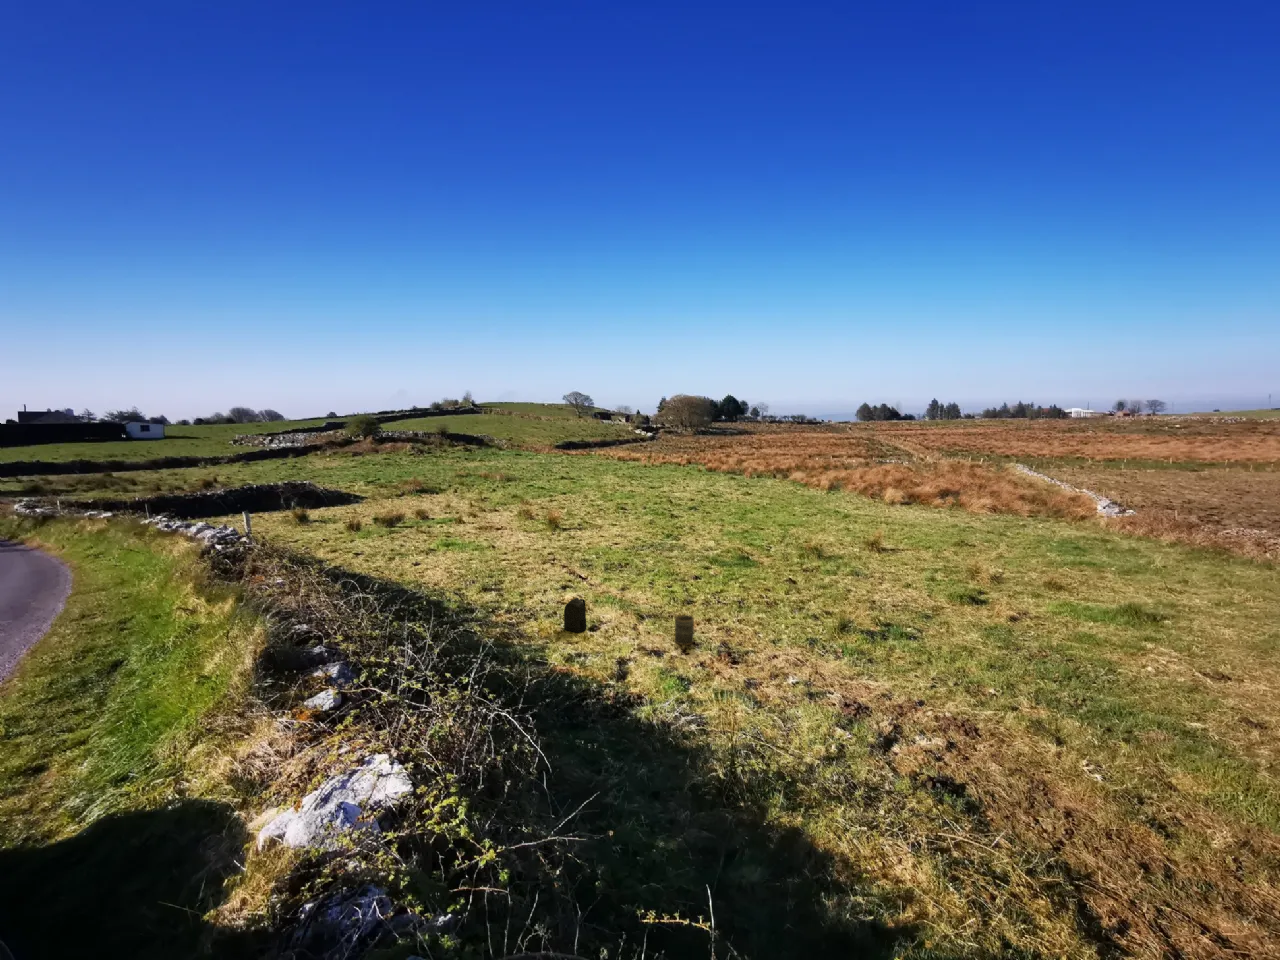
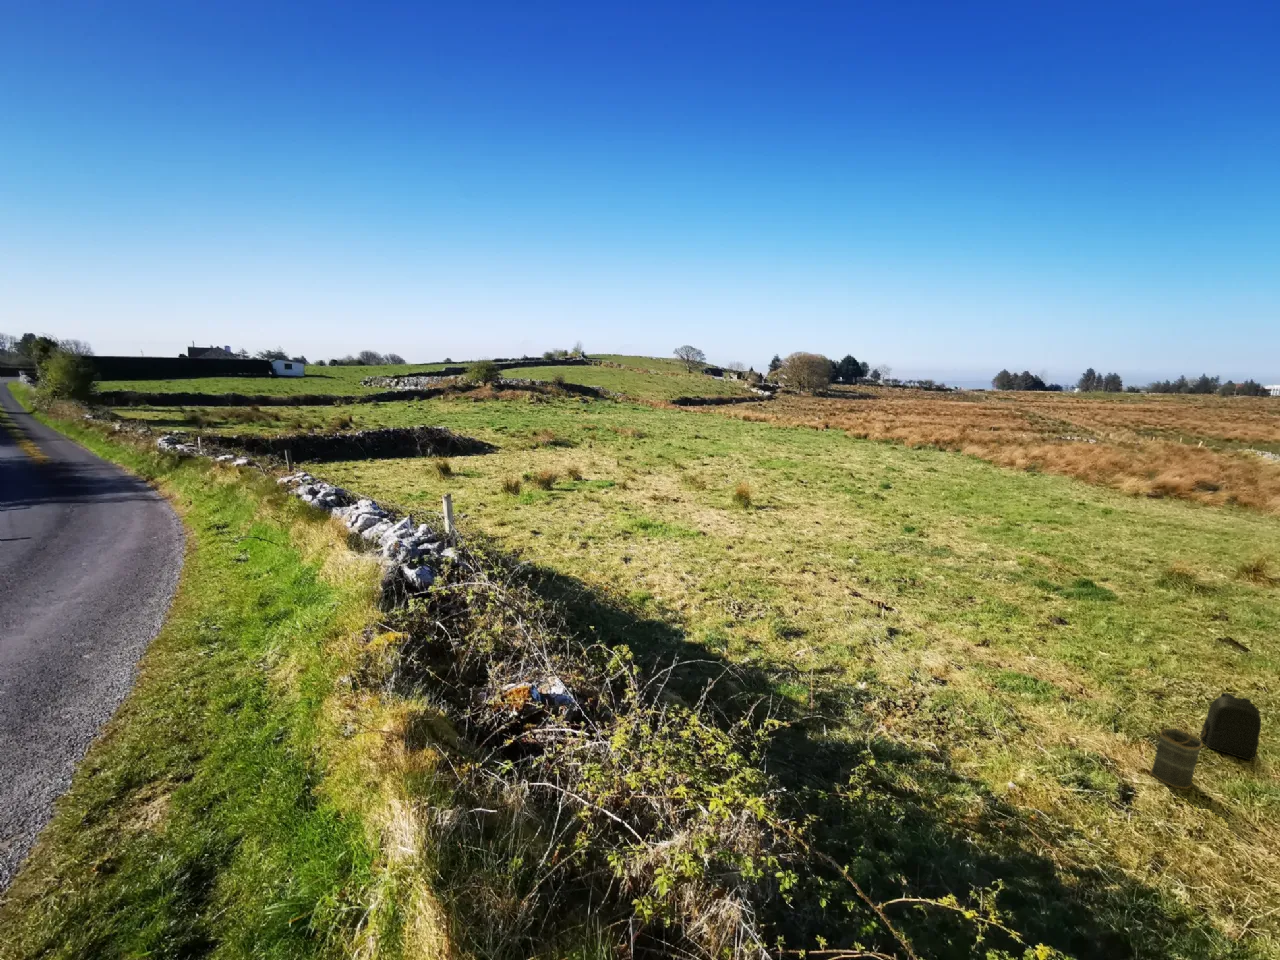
backpack: present [564,598,587,633] -> present [1200,693,1261,760]

